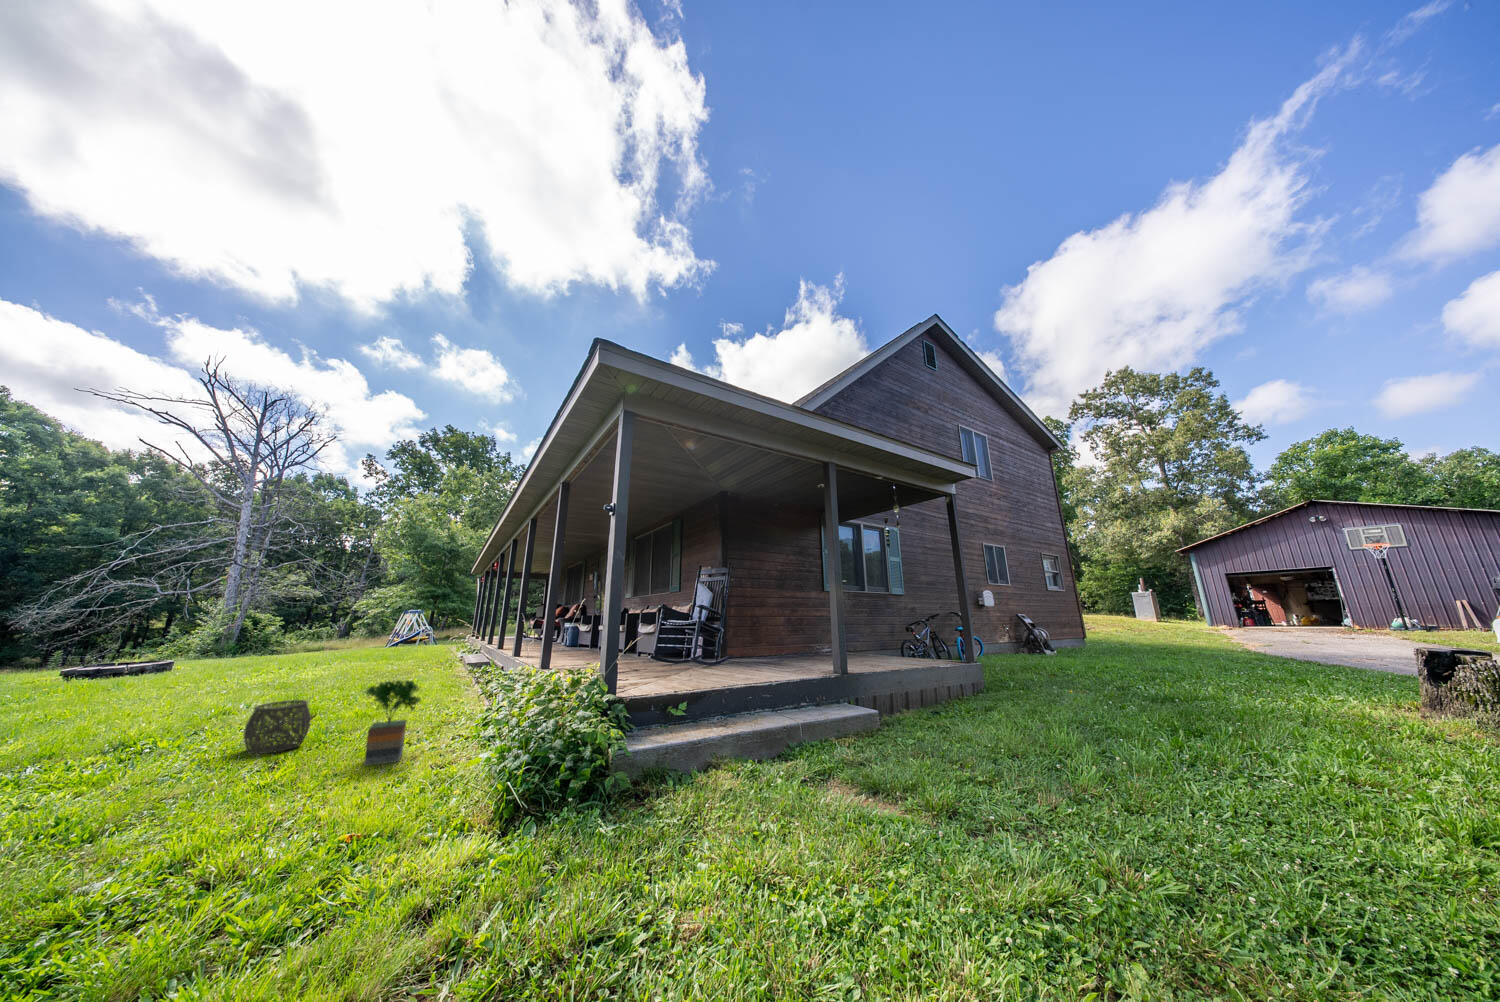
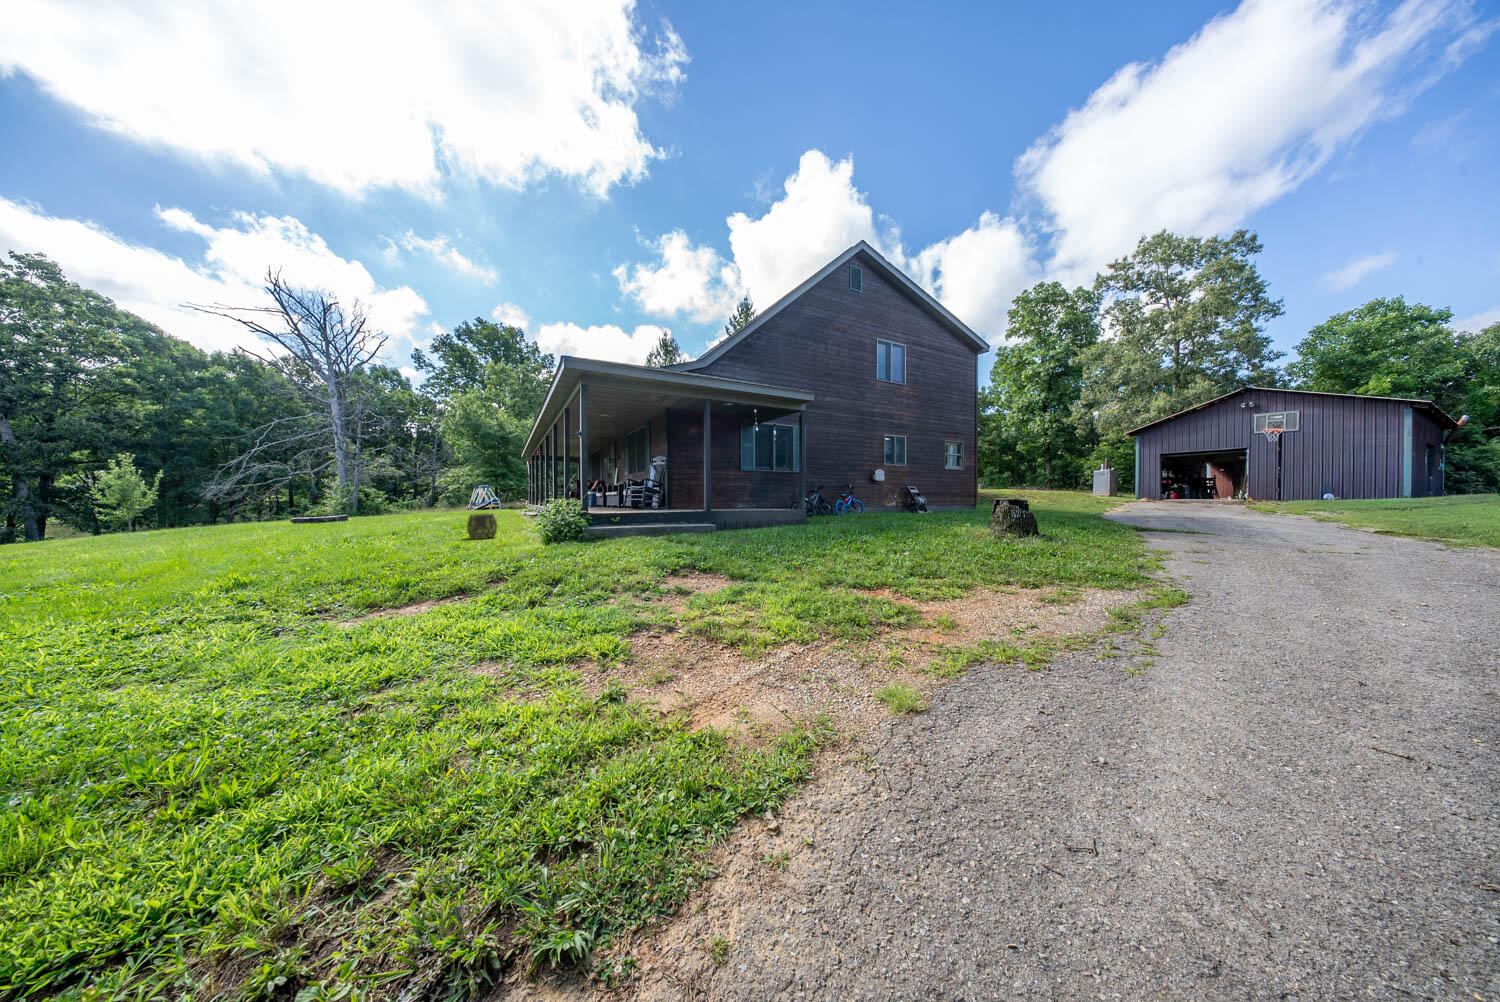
potted tree: present [364,681,421,766] -> none [530,499,561,541]

